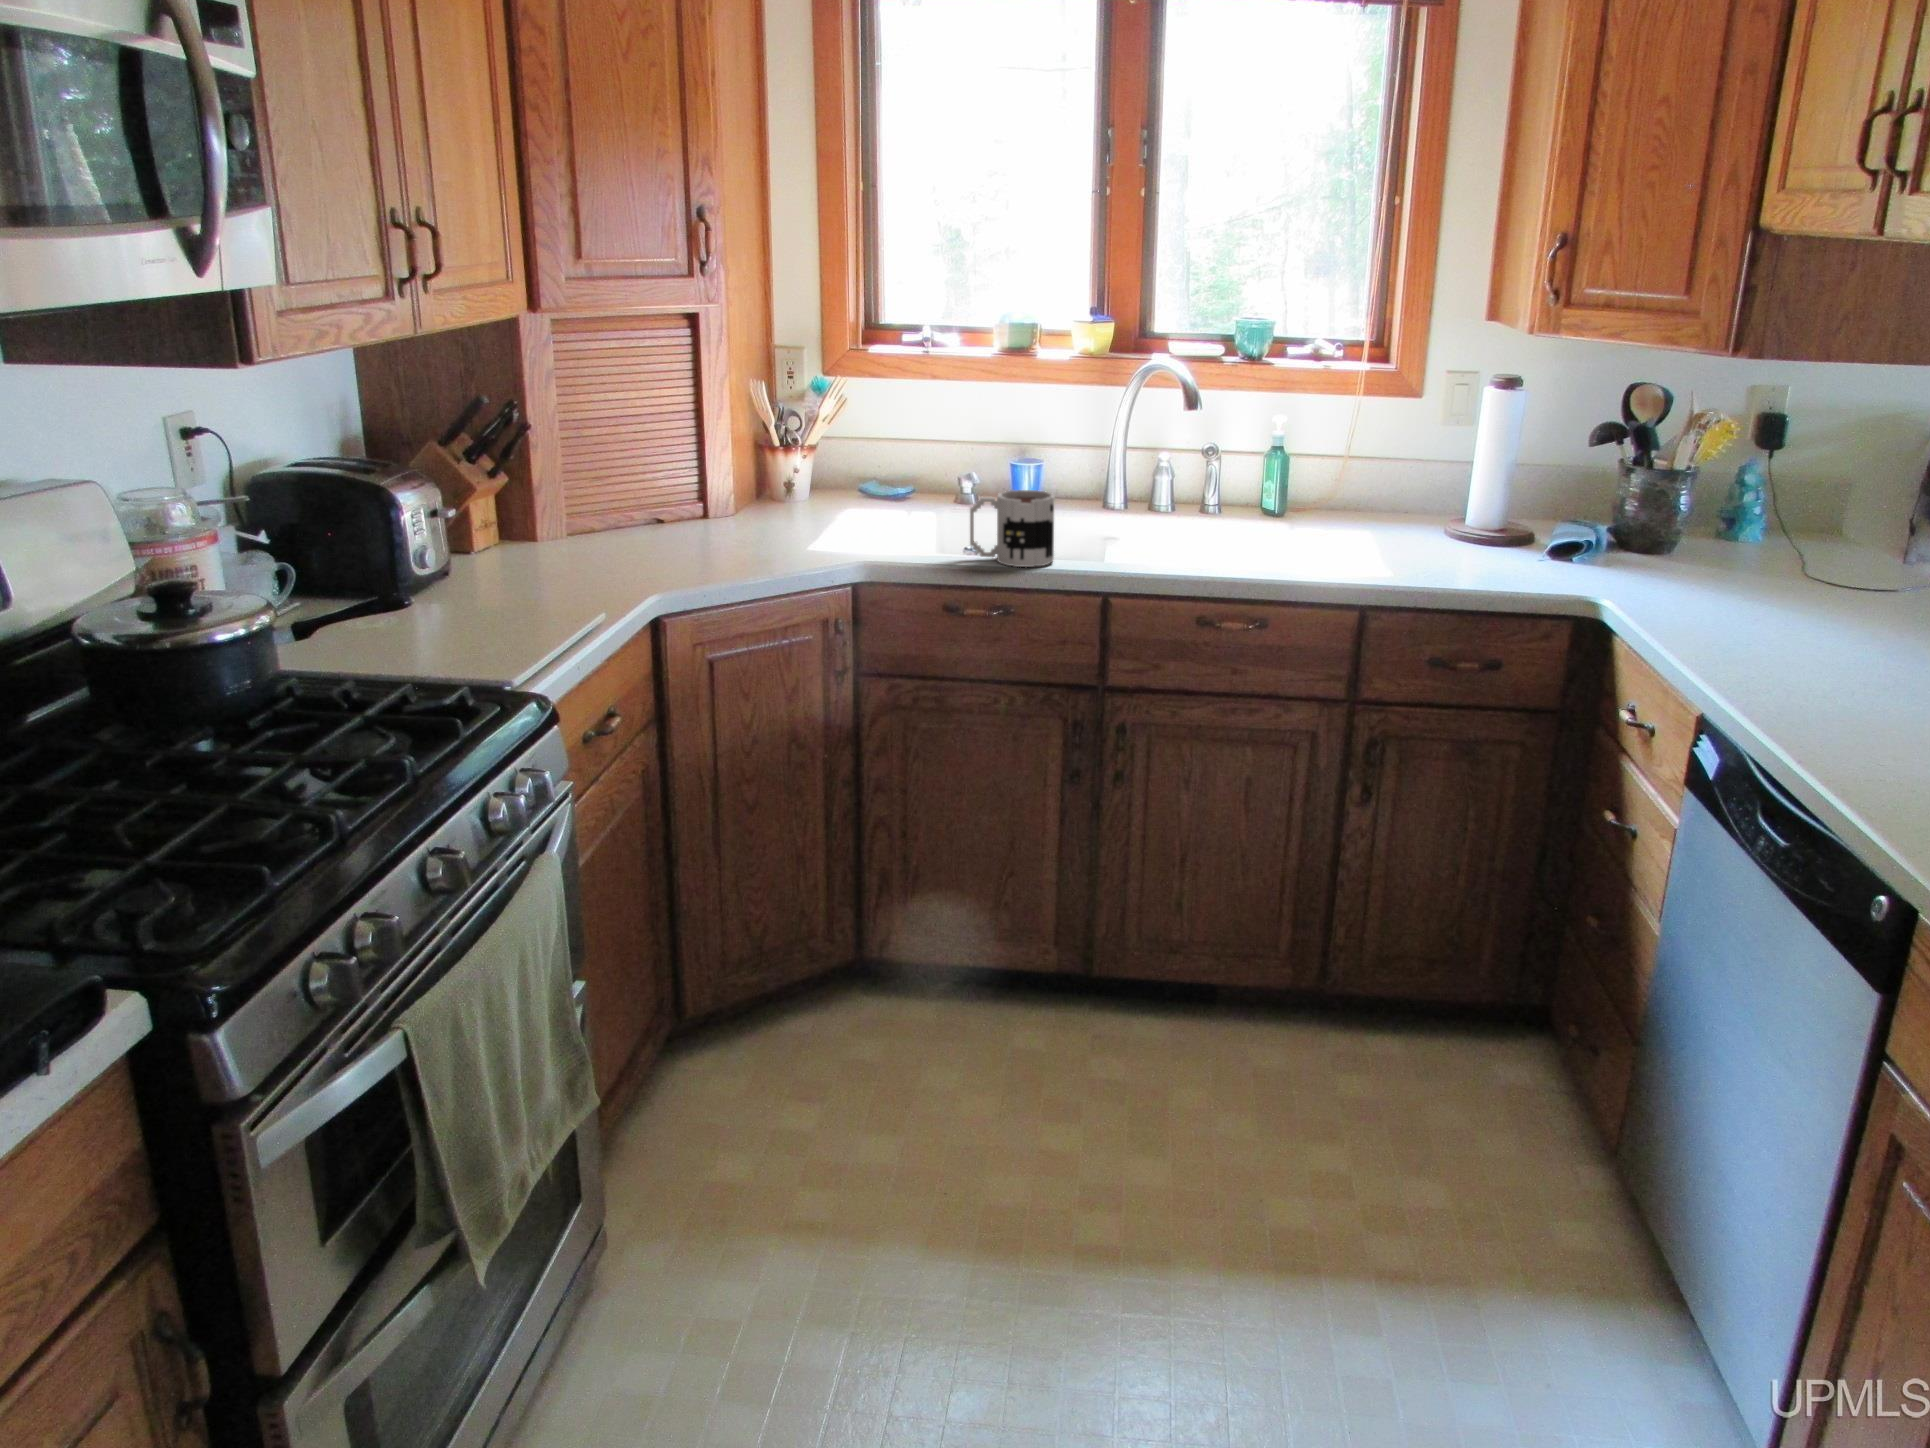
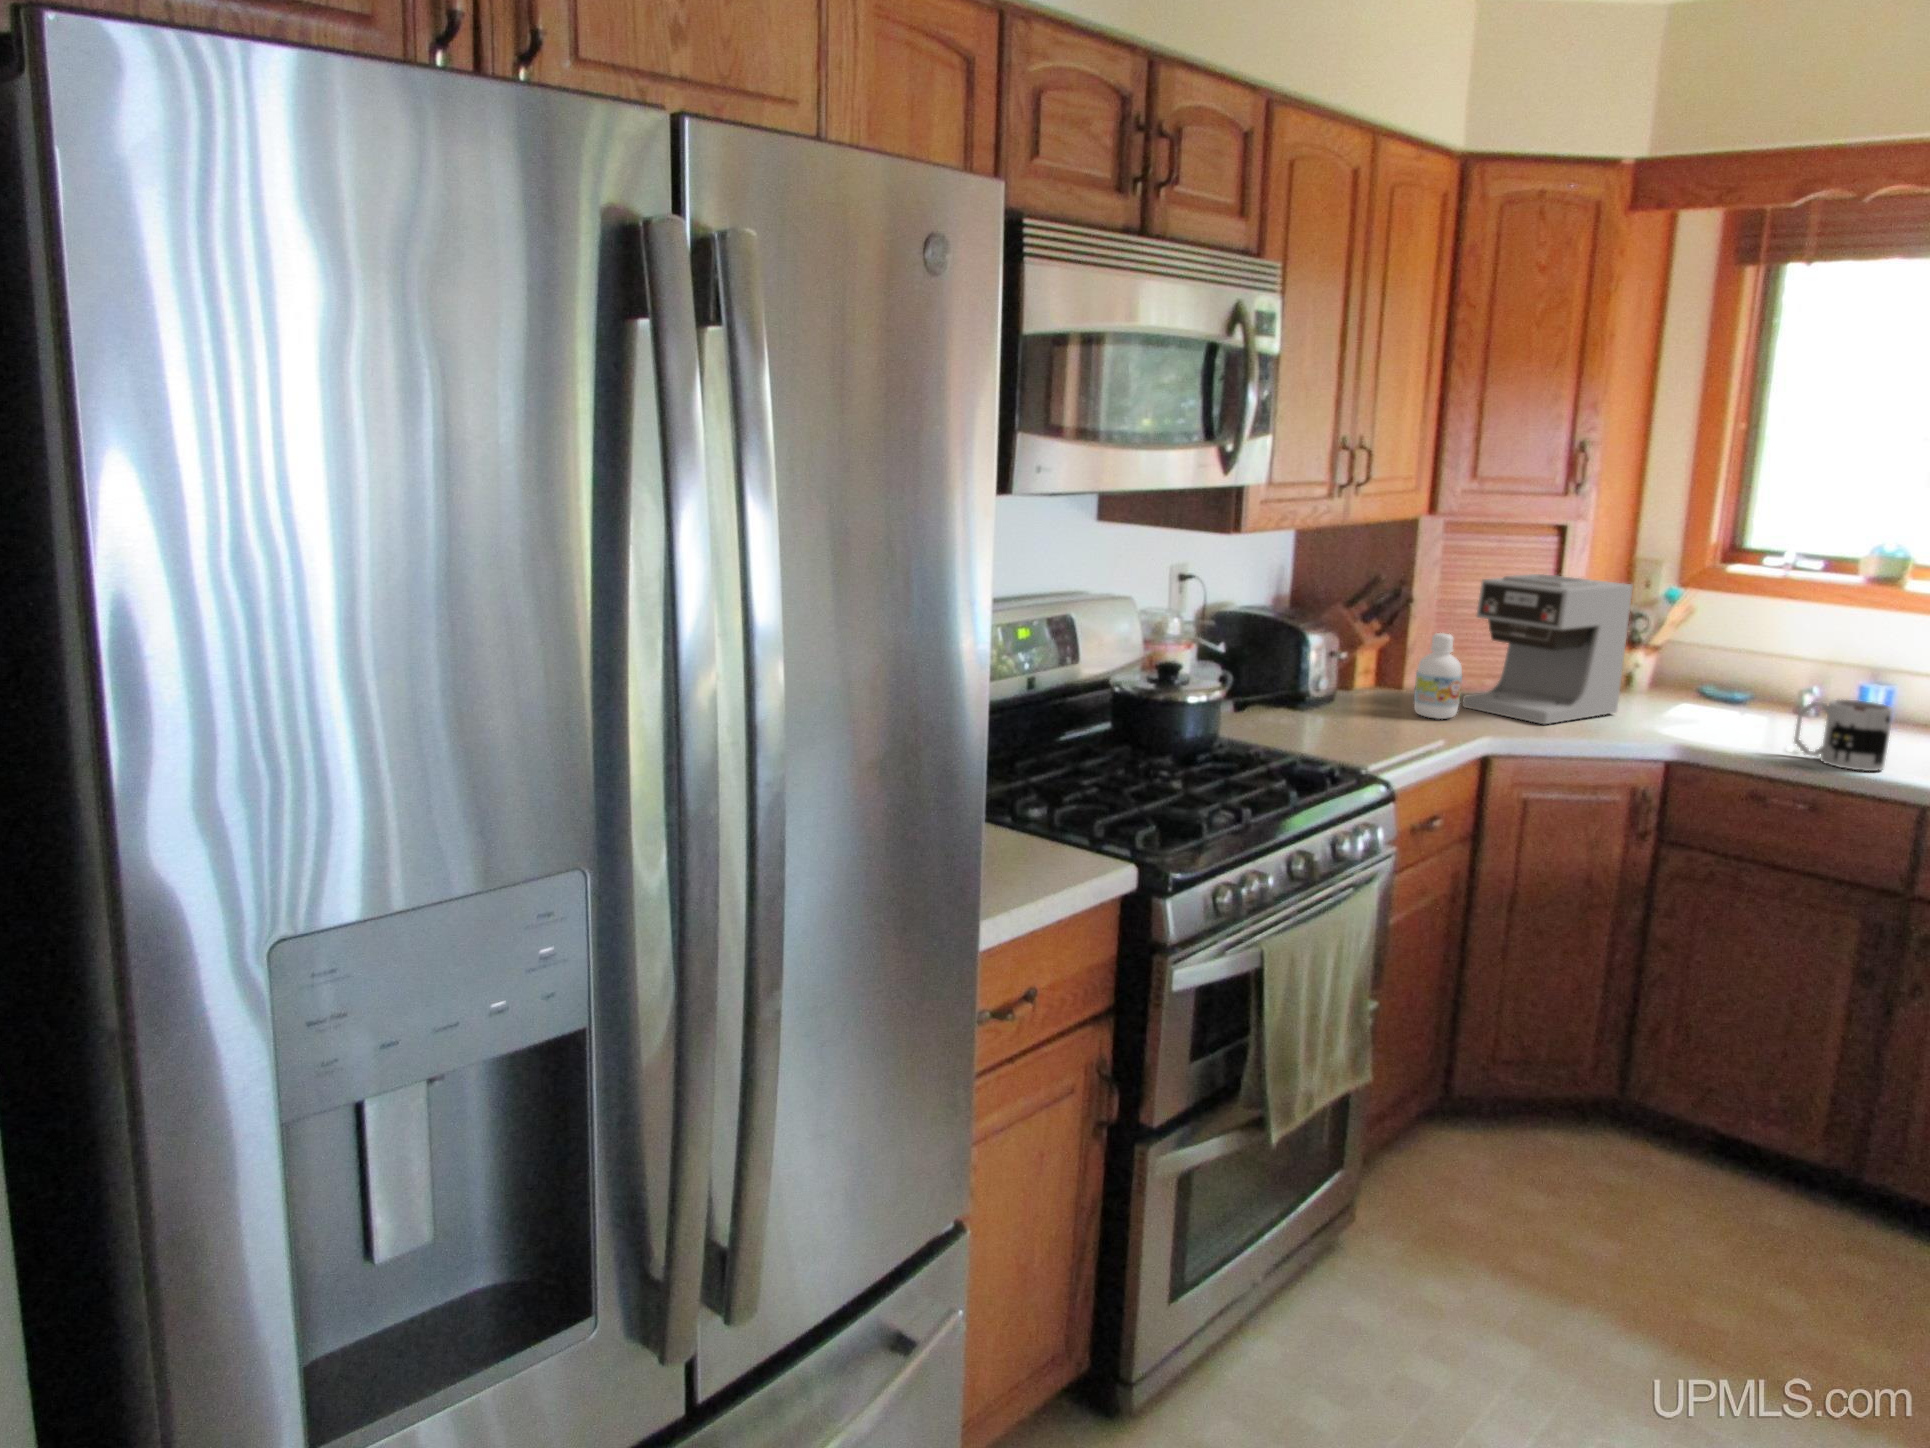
coffee maker: none [610,376,788,566] -> present [1462,574,1633,724]
bottle: none [551,469,612,581] -> present [1414,633,1462,719]

